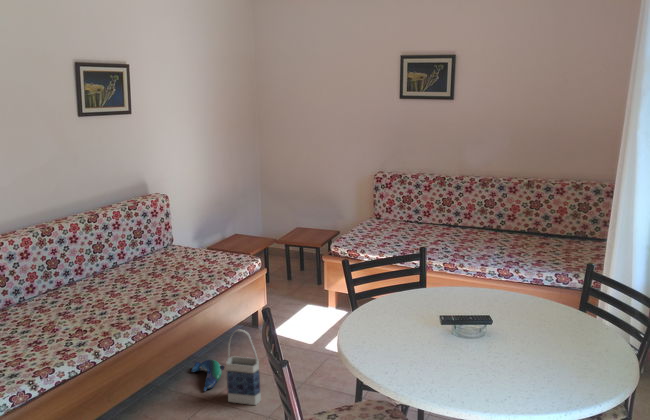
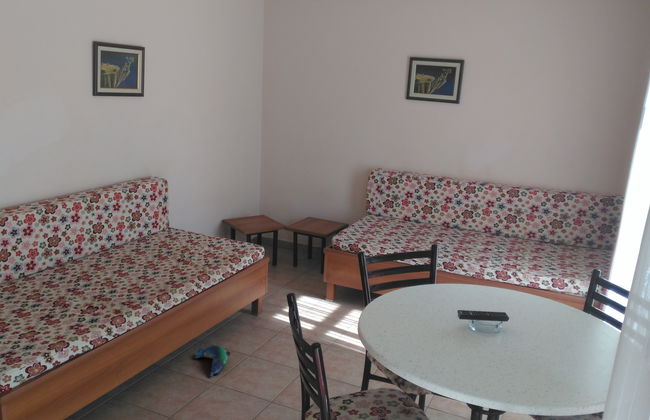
bag: present [226,330,261,405] -> none [237,312,271,390]

